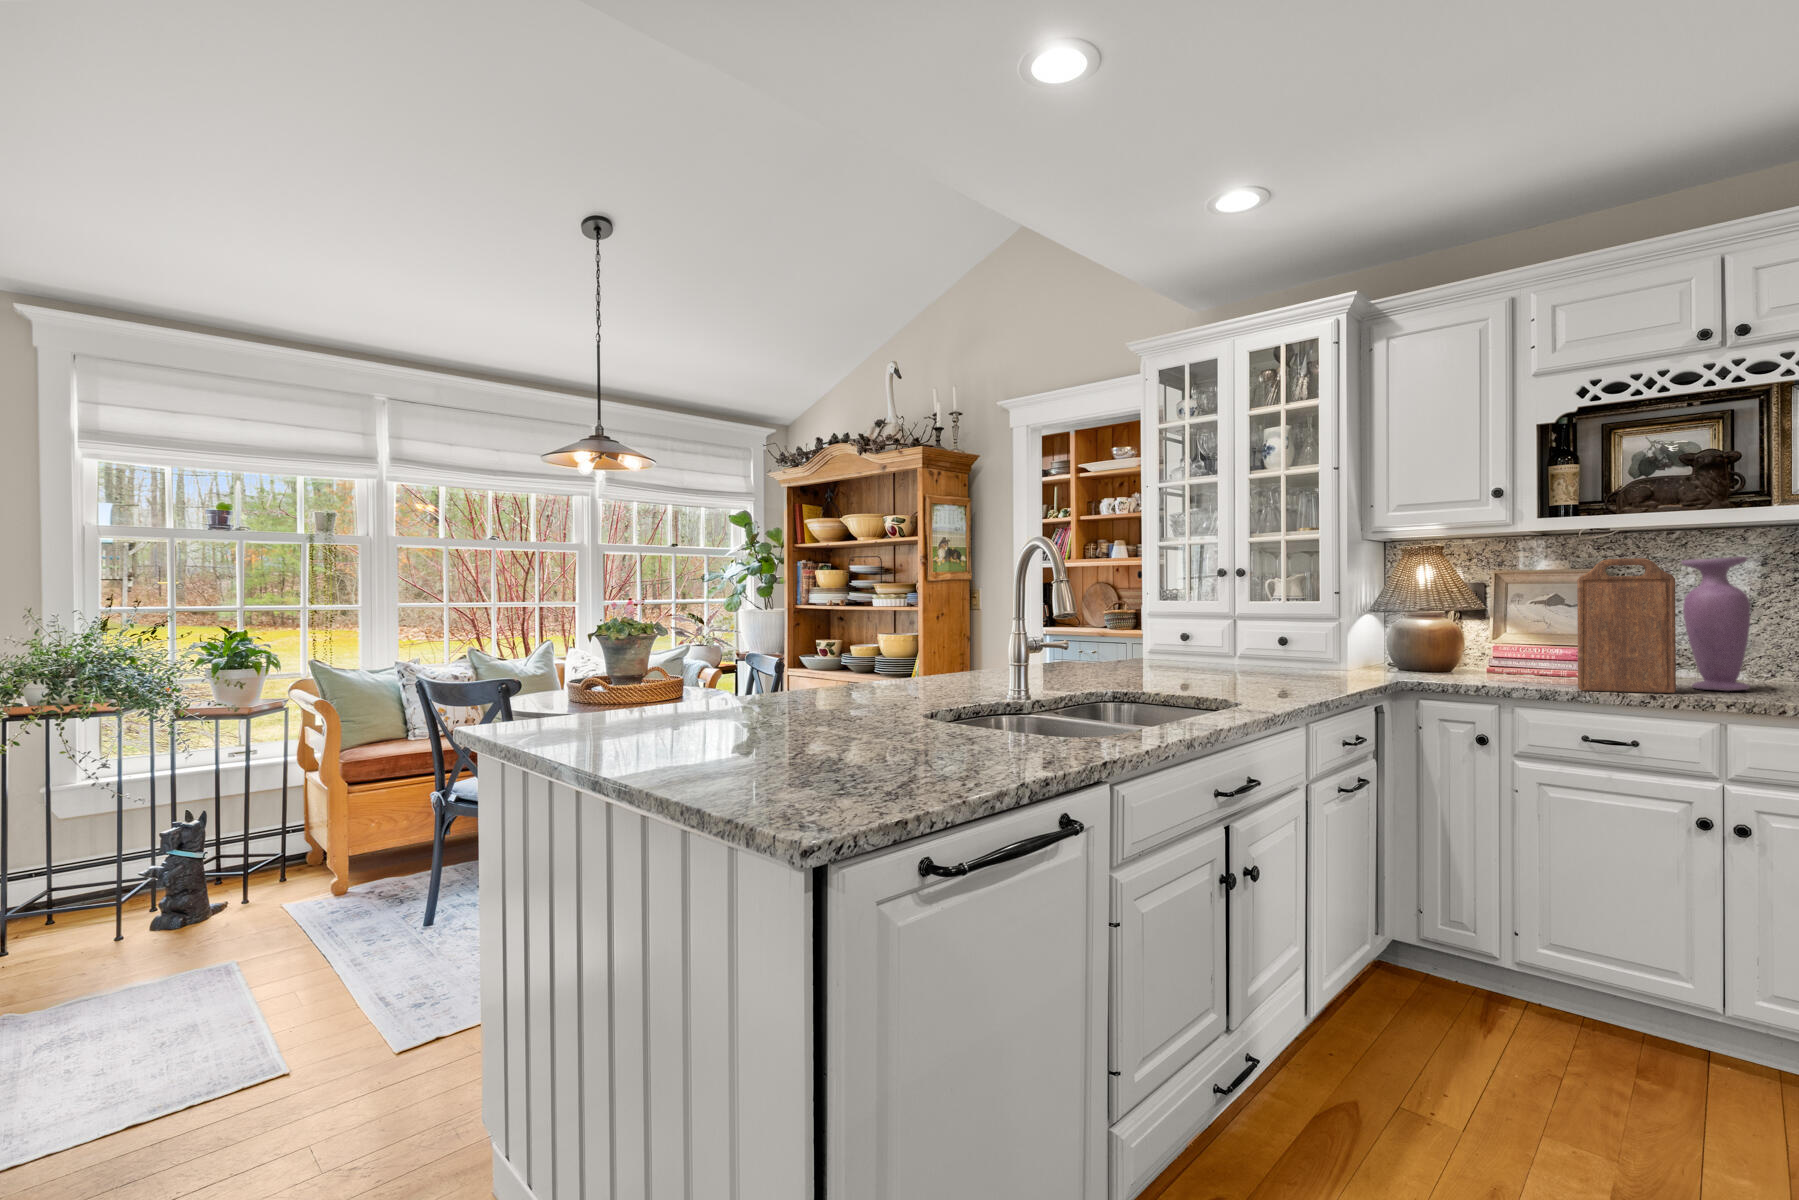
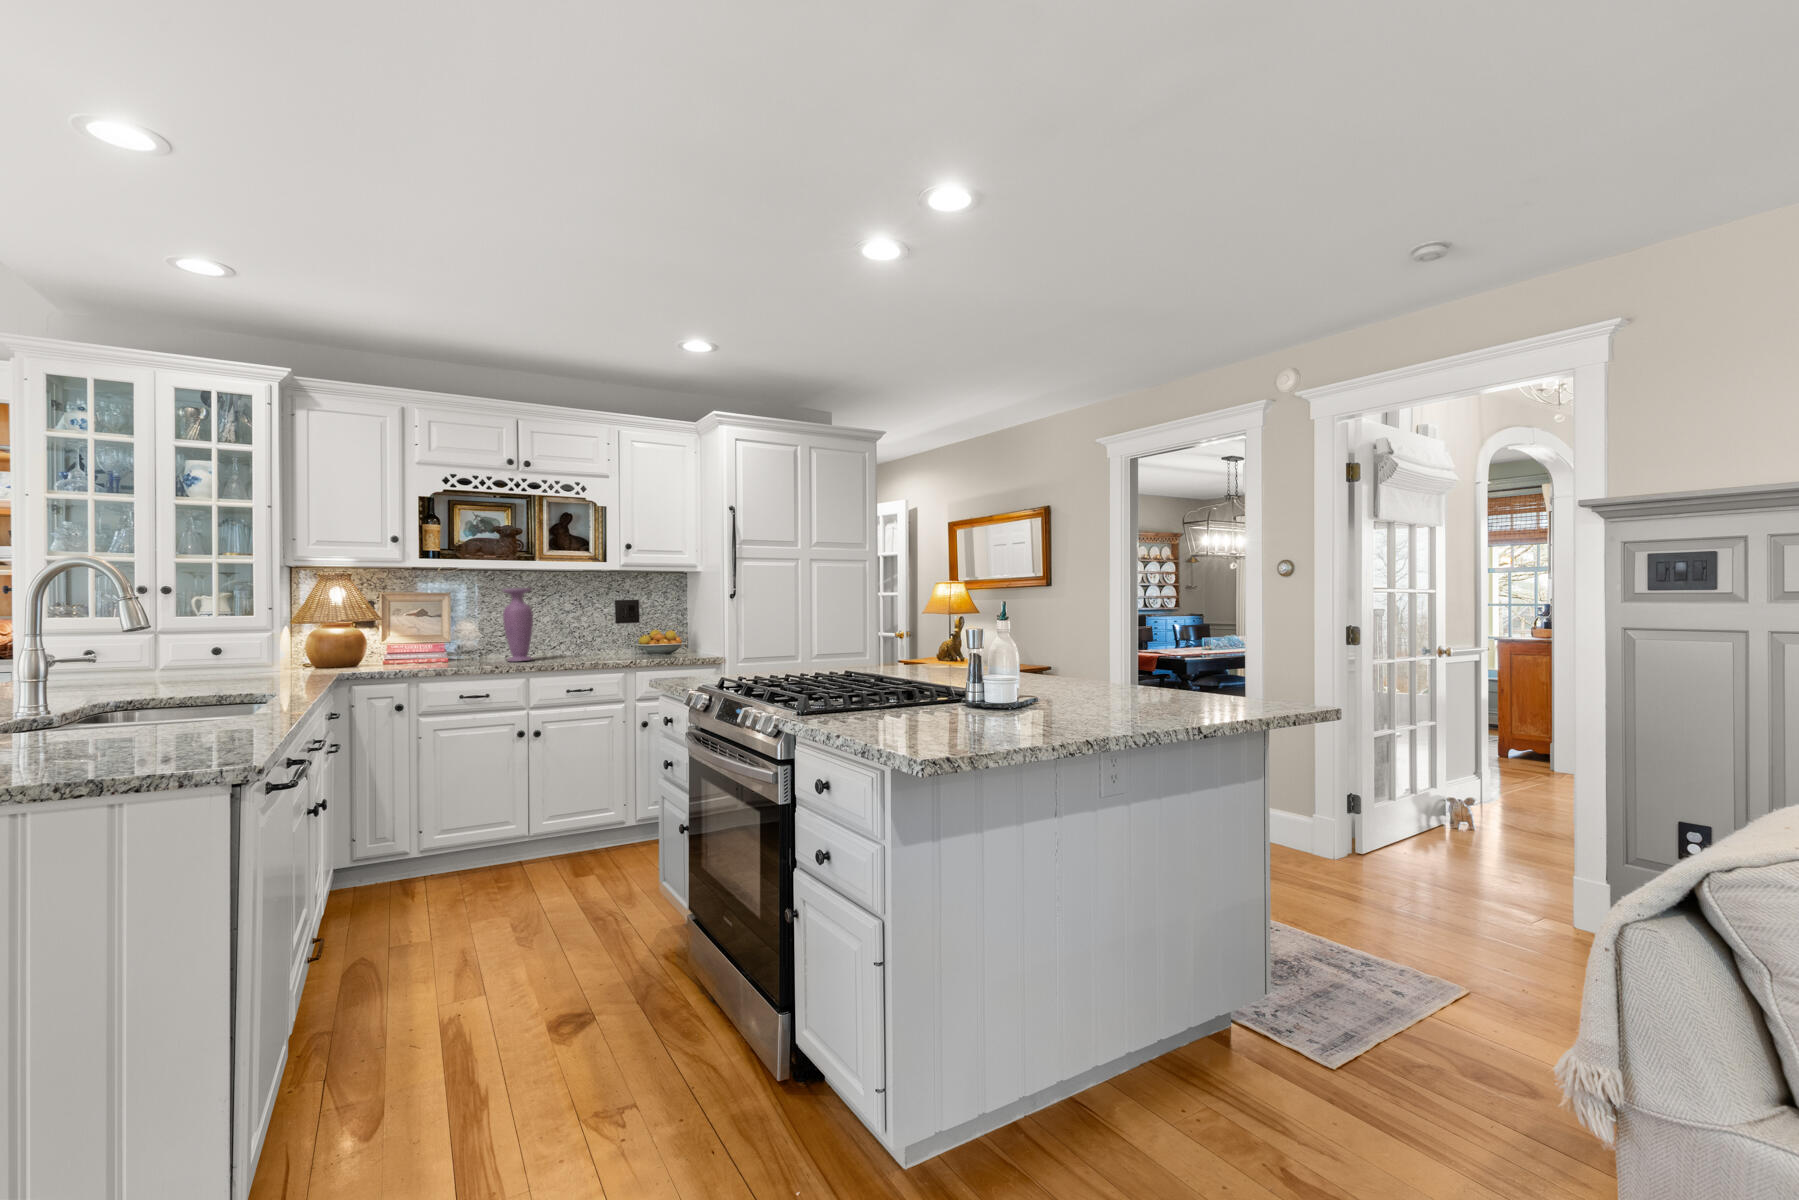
cutting board: present [1577,558,1676,693] -> none [458,587,505,667]

